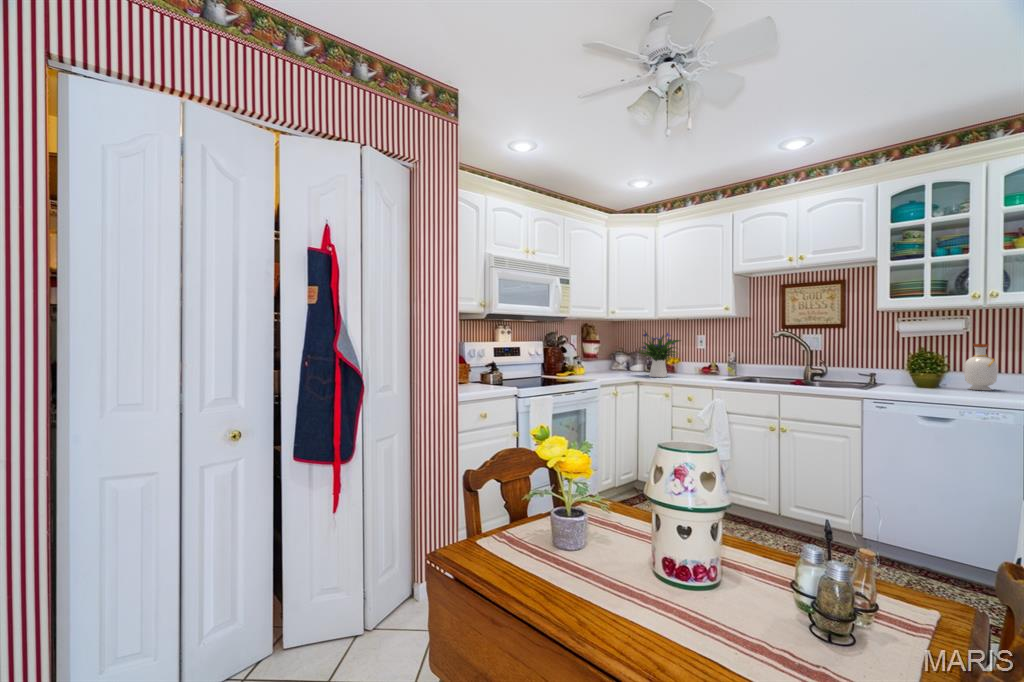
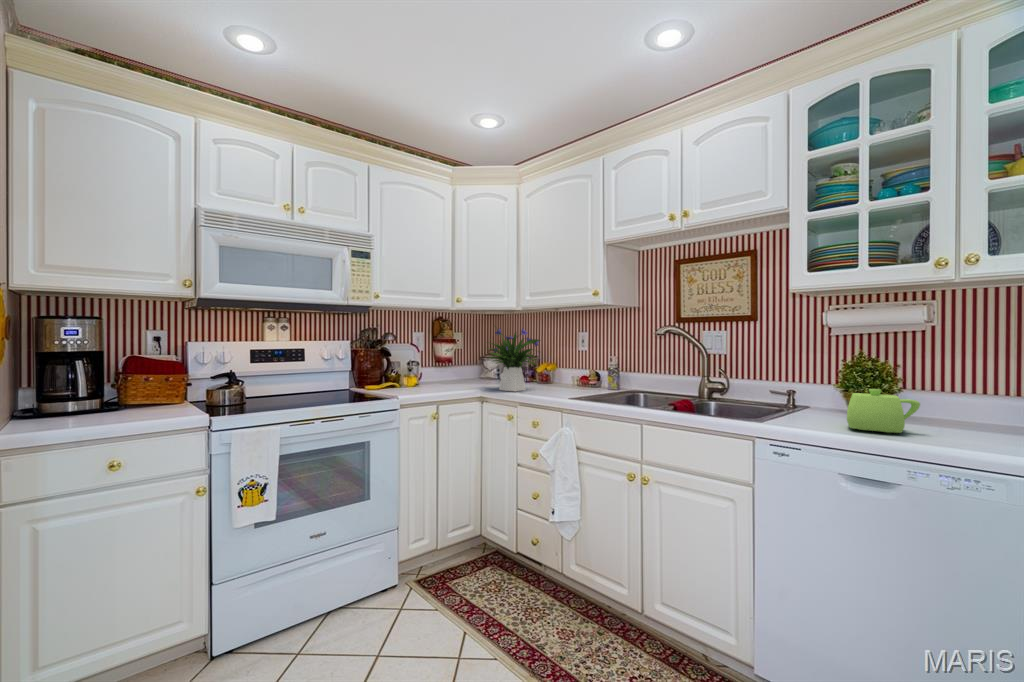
bottle: present [964,344,997,390] -> none [925,346,979,423]
teapot: none [918,369,963,394] -> present [847,389,920,433]

